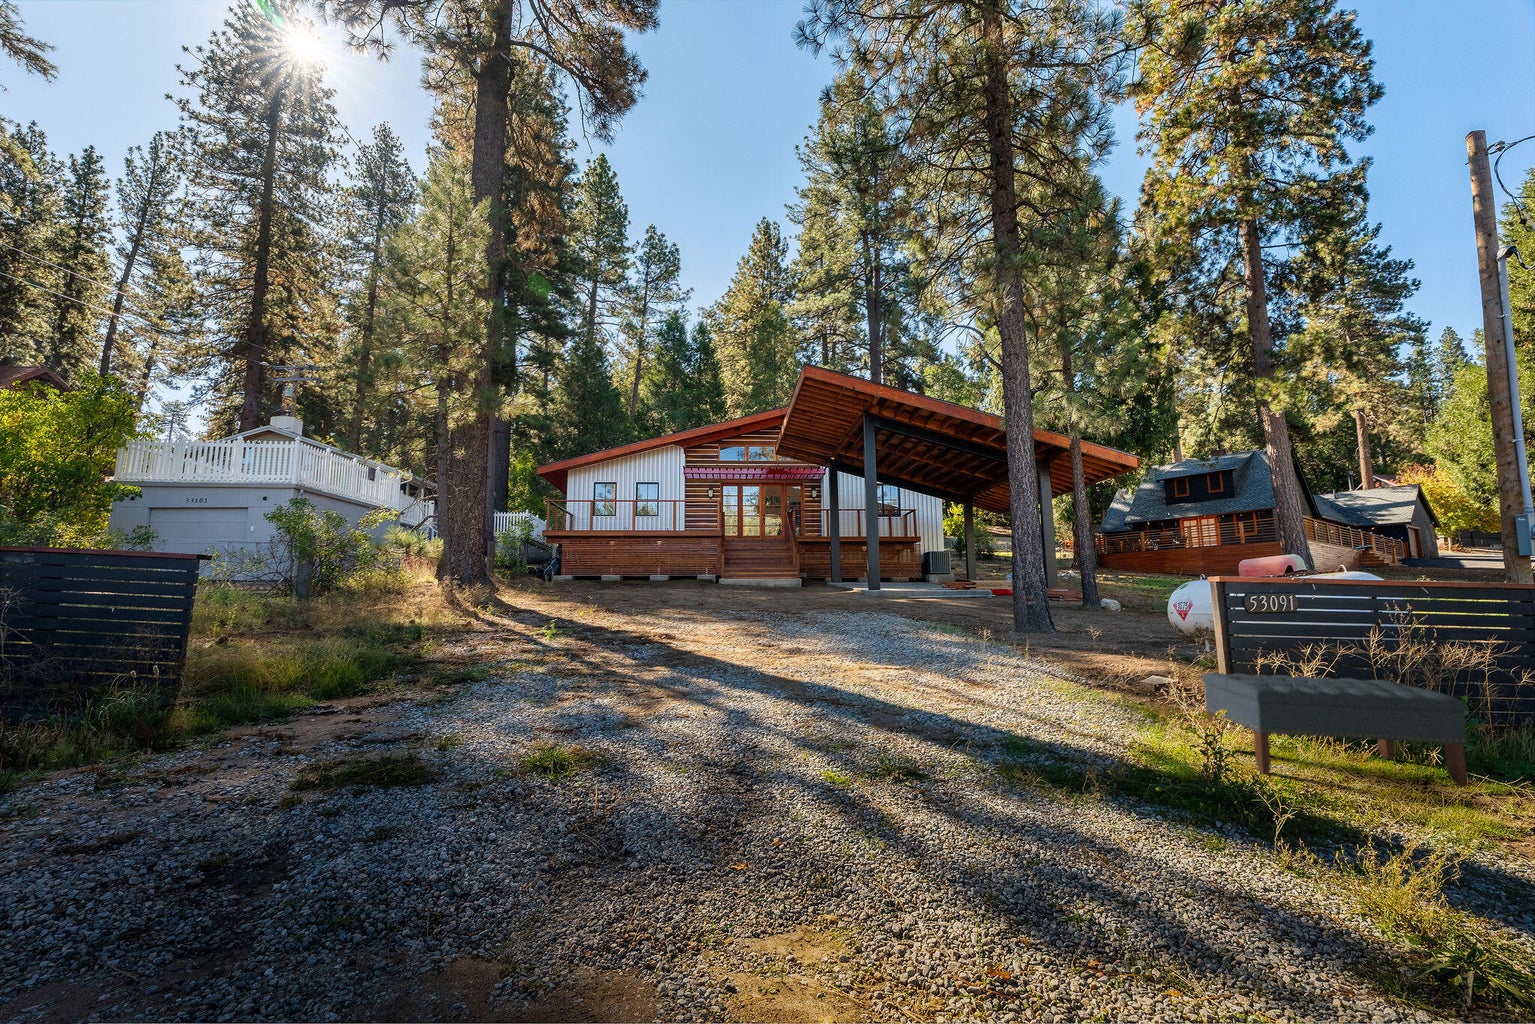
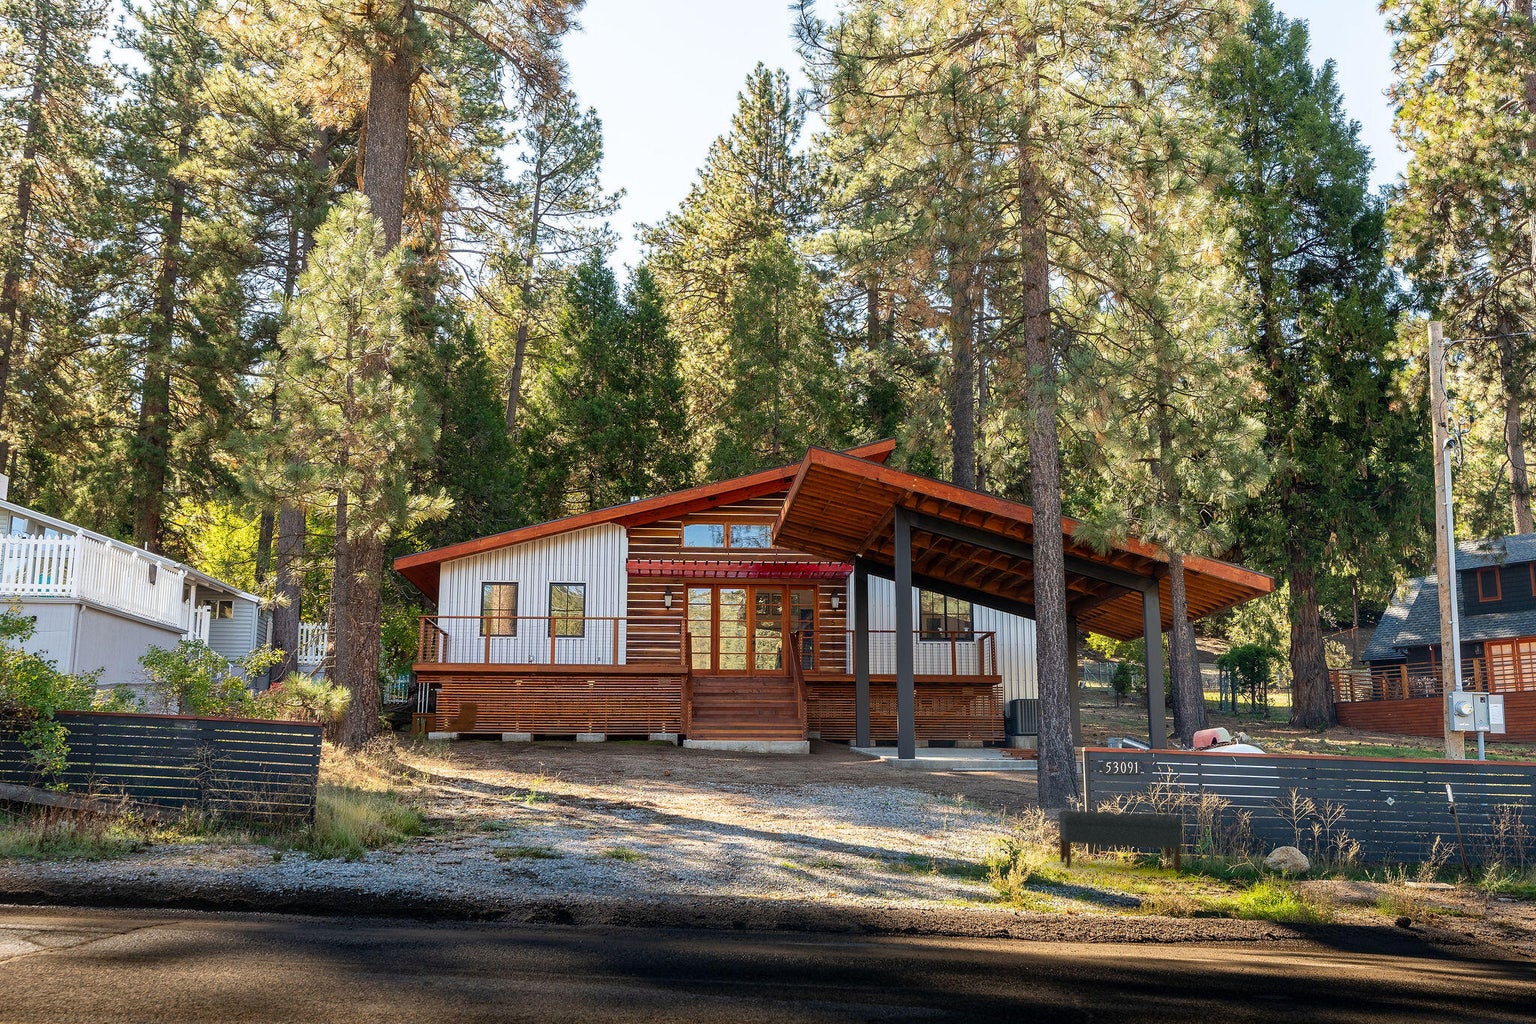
lounge chair: none [560,556,587,582] -> present [443,702,478,741]

